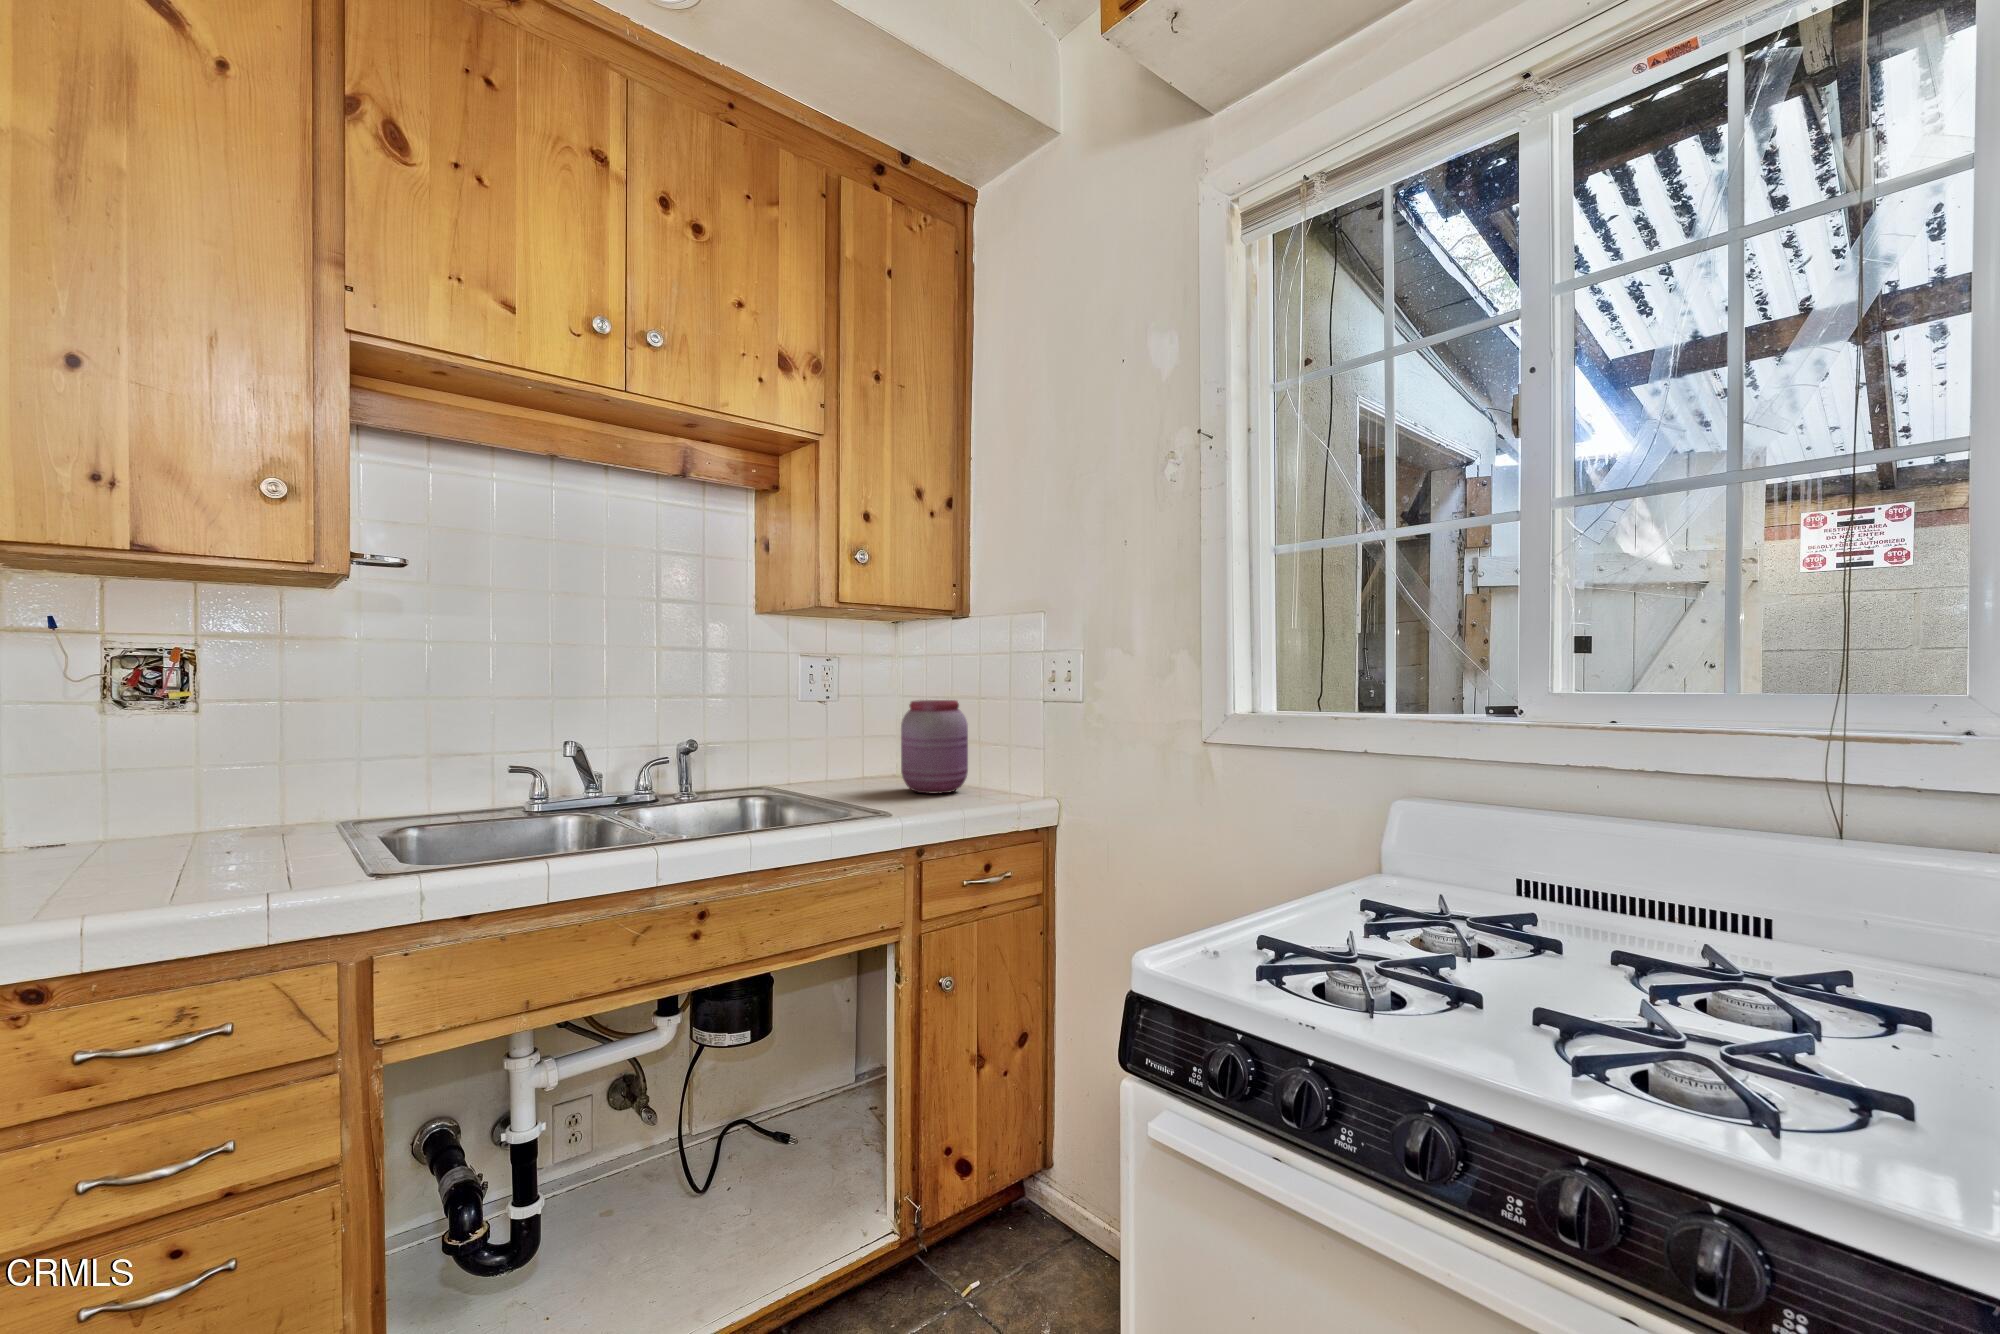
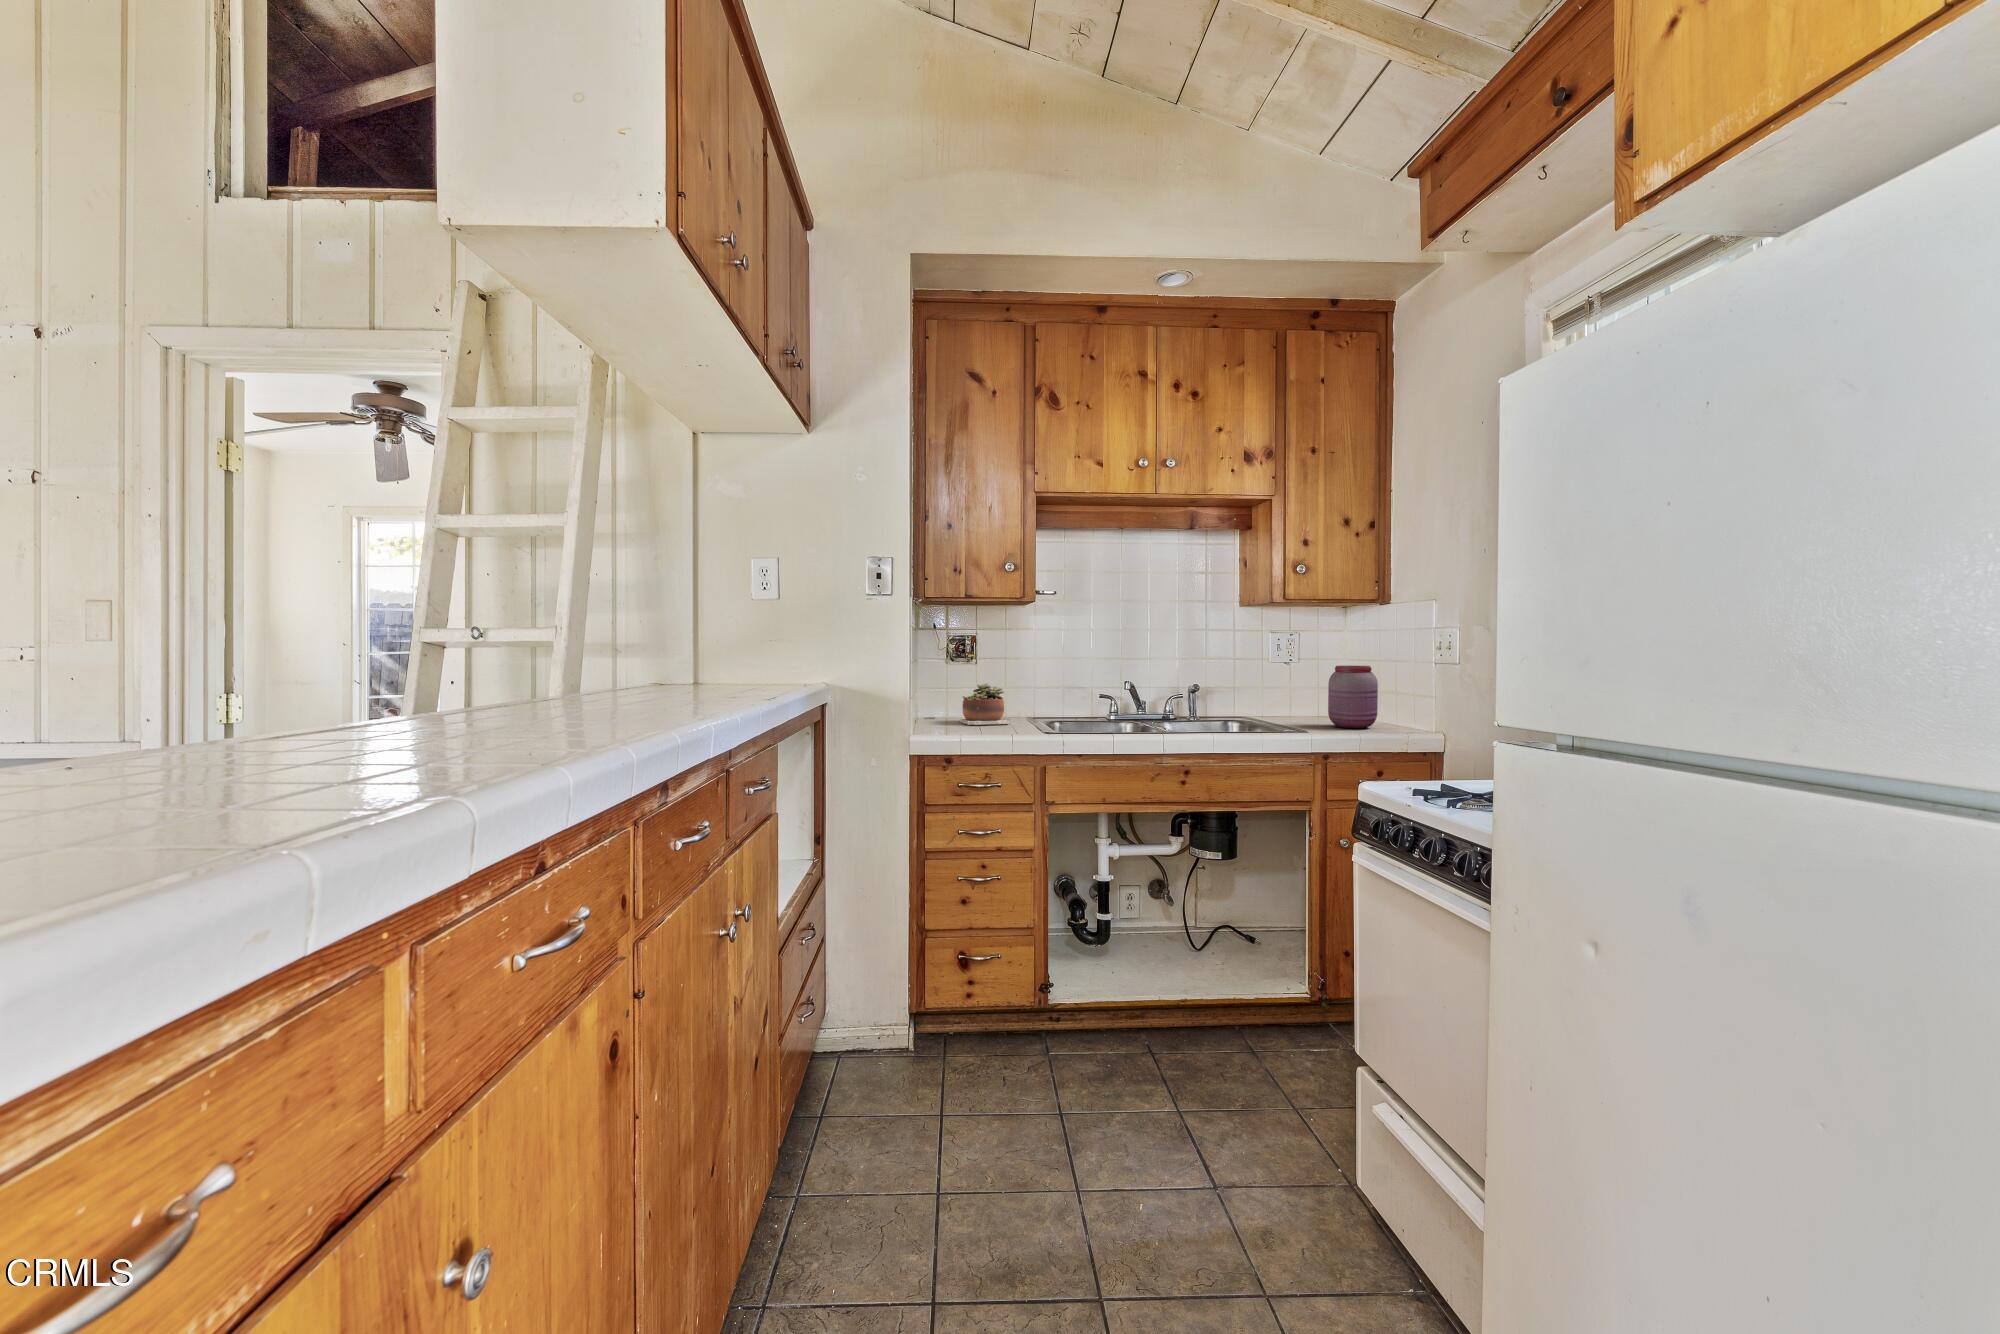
succulent plant: none [132,759,283,865] -> present [960,683,1010,725]

